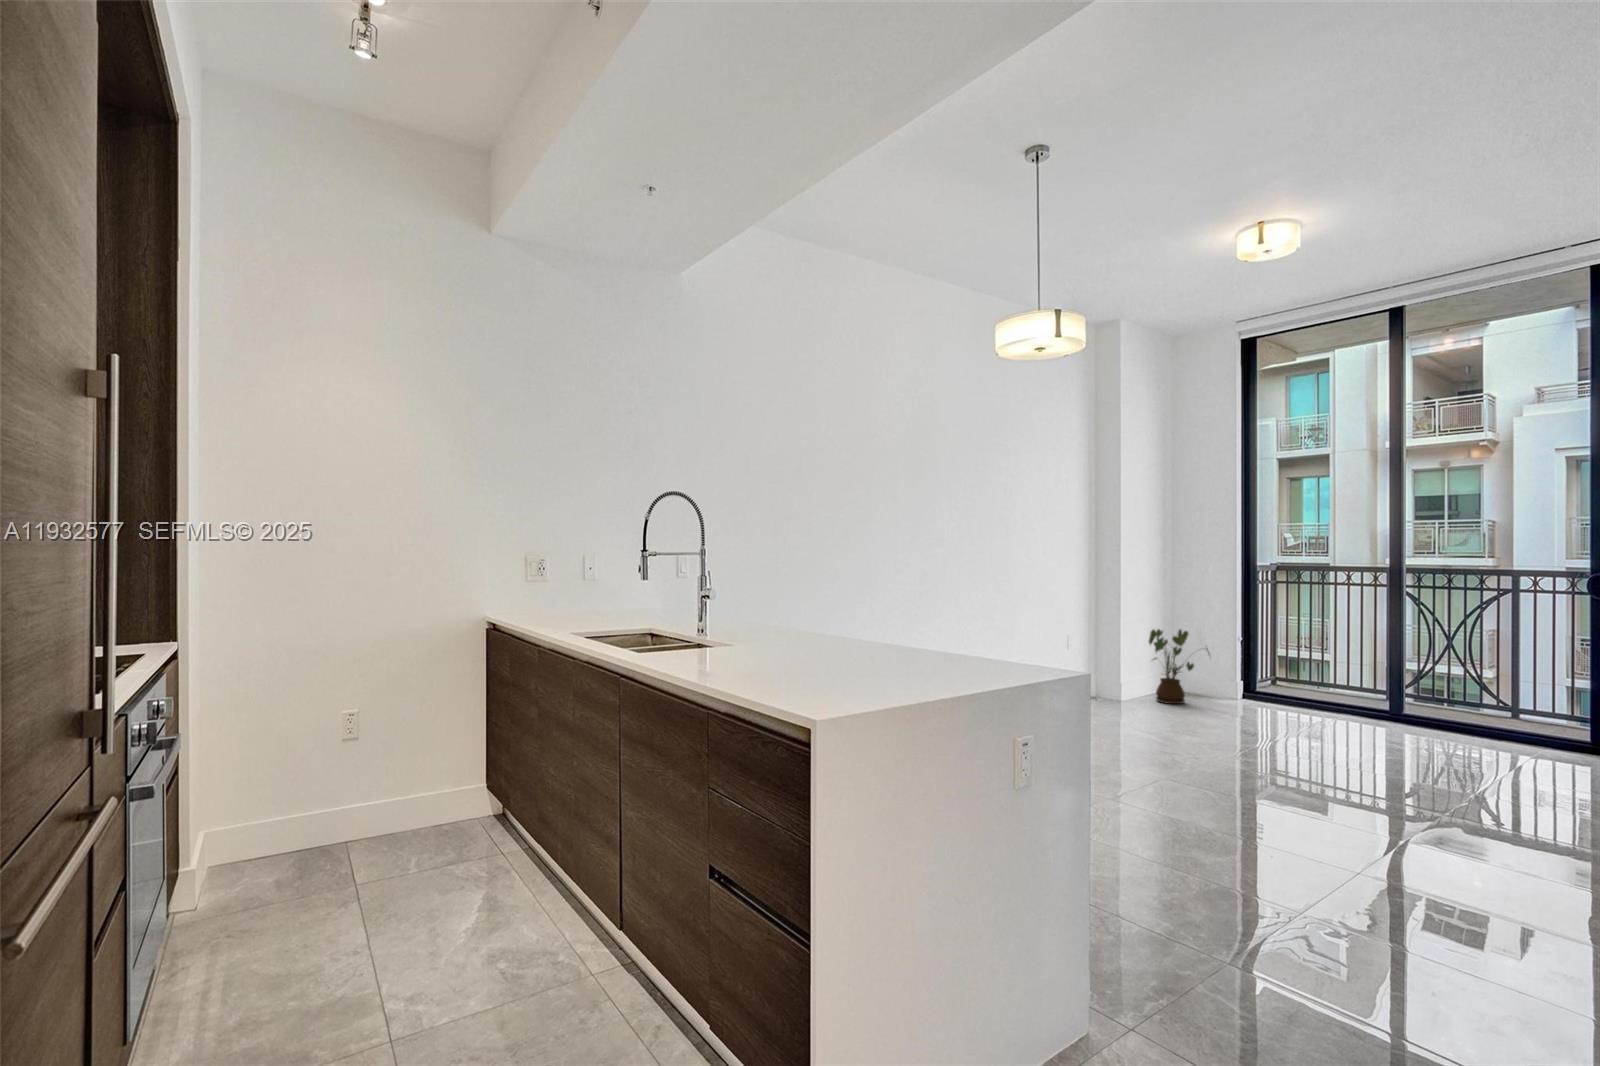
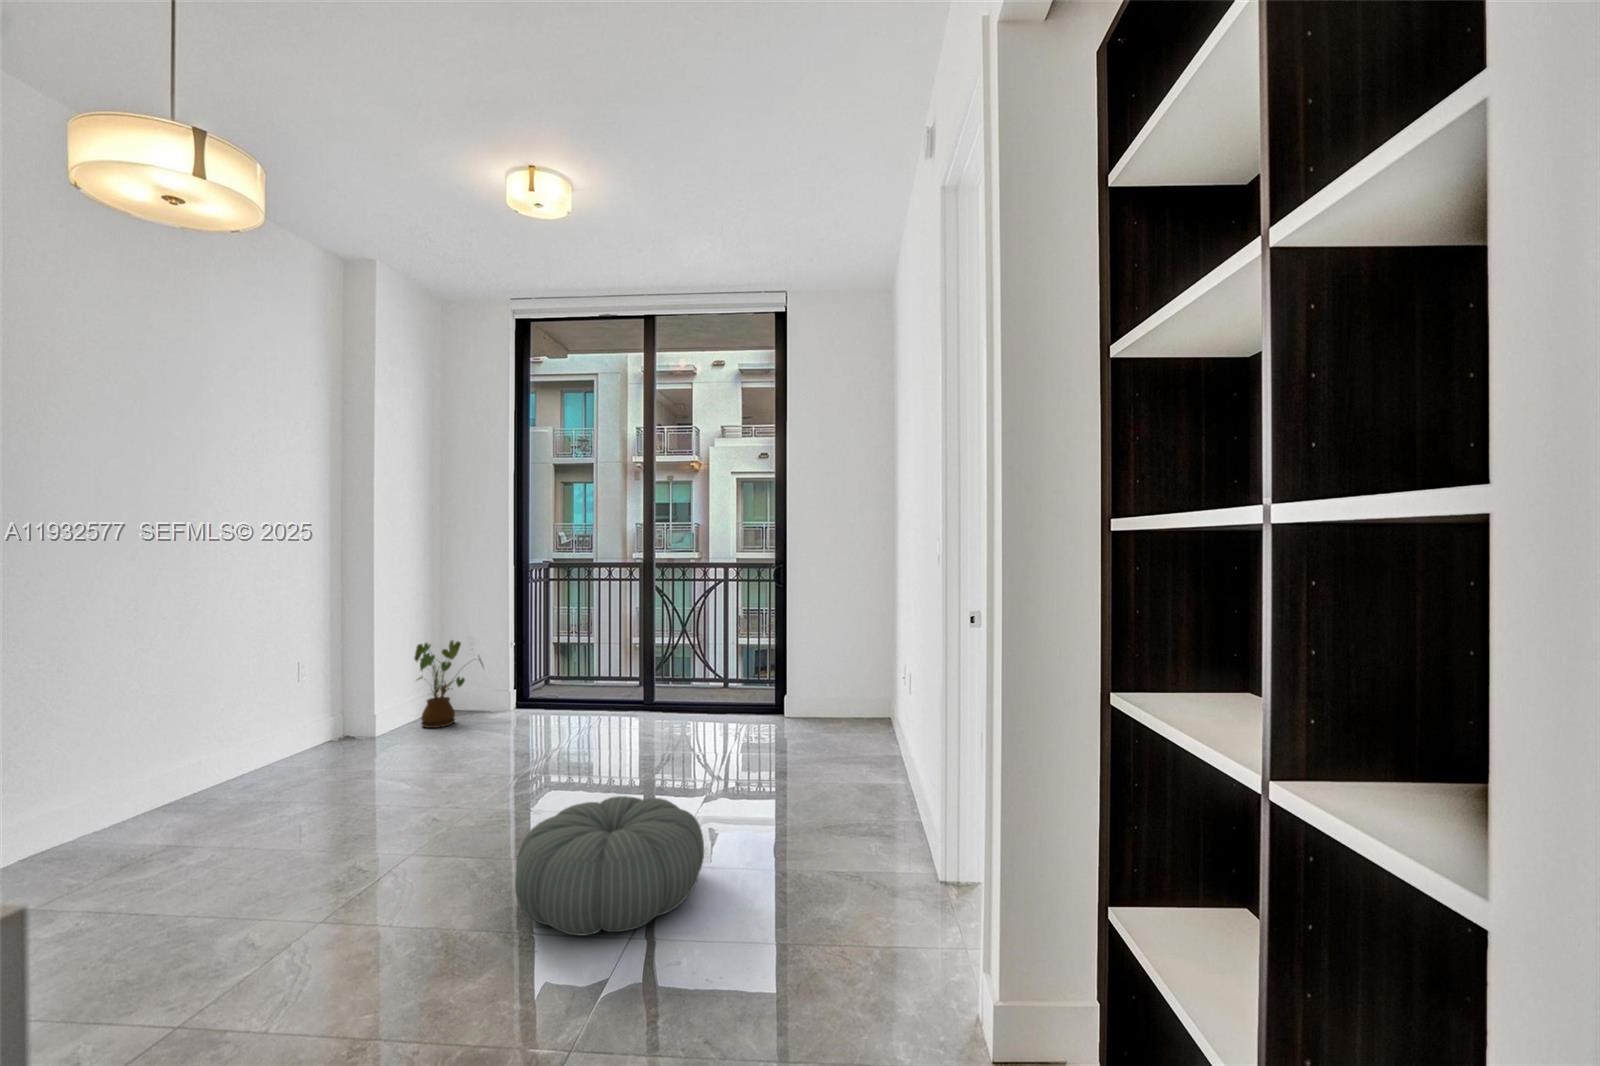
pouf: none [1258,768,1441,868] -> present [515,796,704,935]

